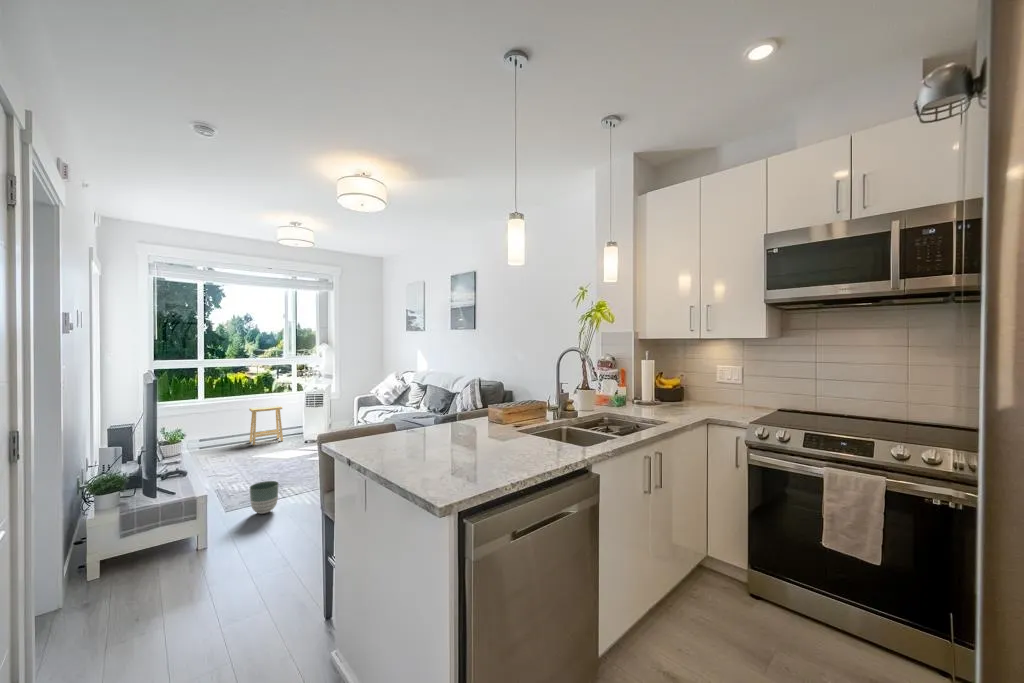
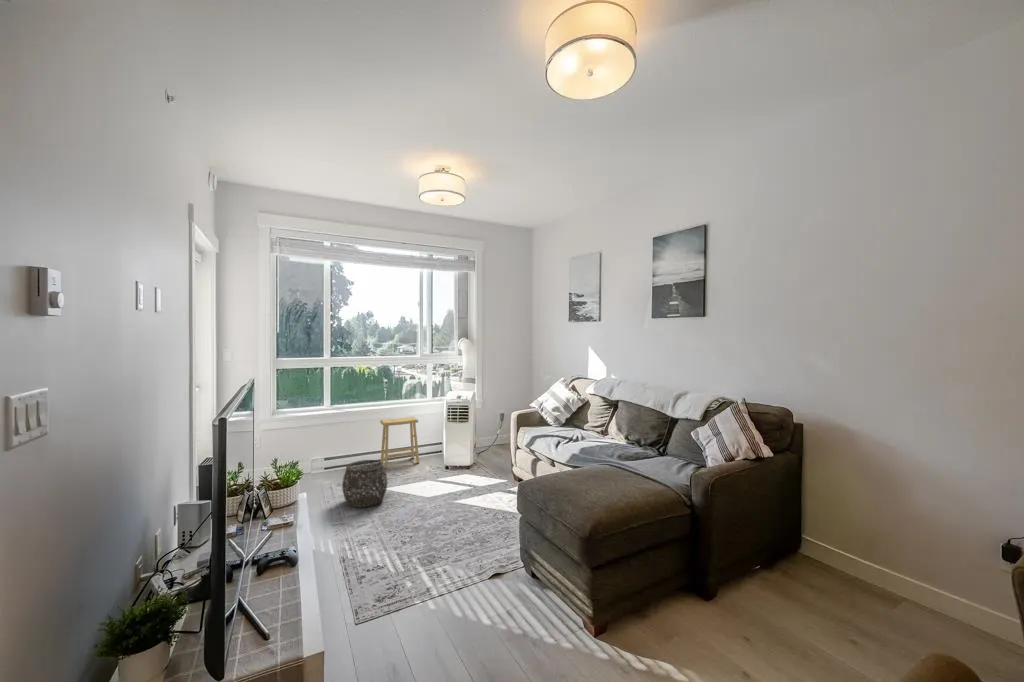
woven basket: none [215,433,253,467] -> present [342,460,387,507]
planter: present [250,481,279,514] -> none [394,578,440,643]

